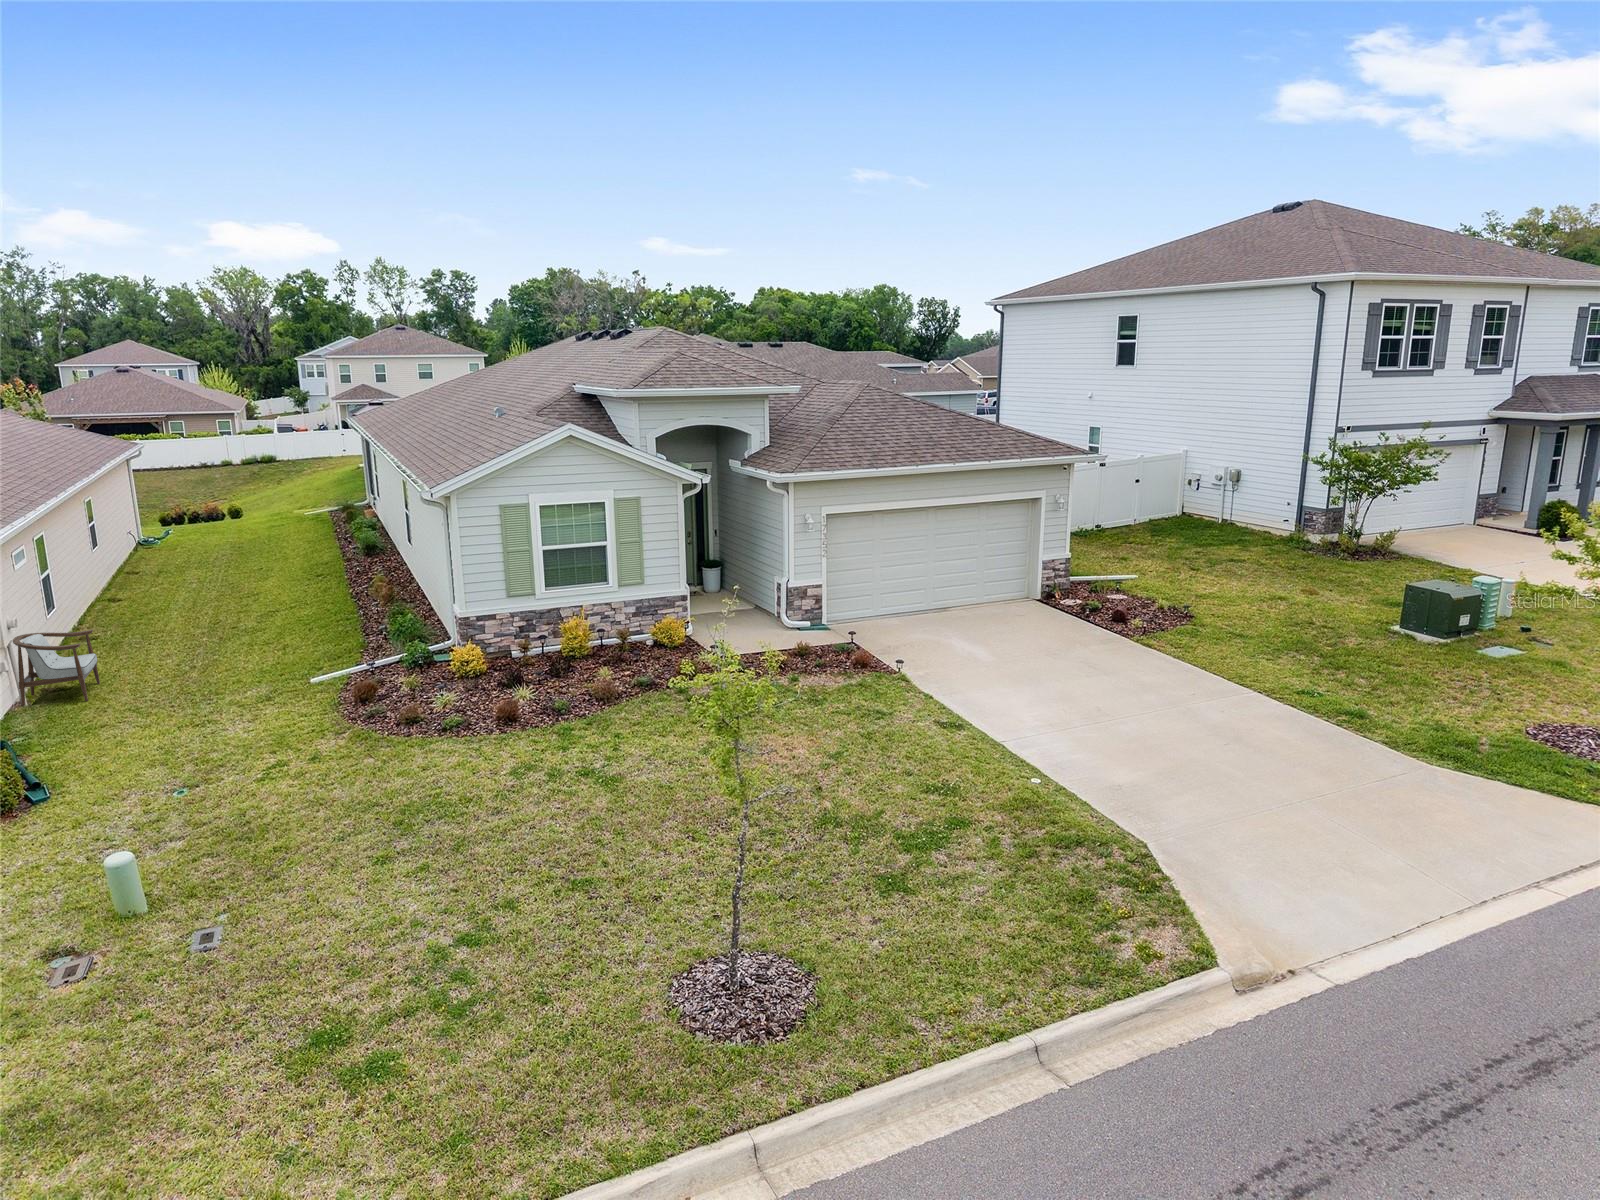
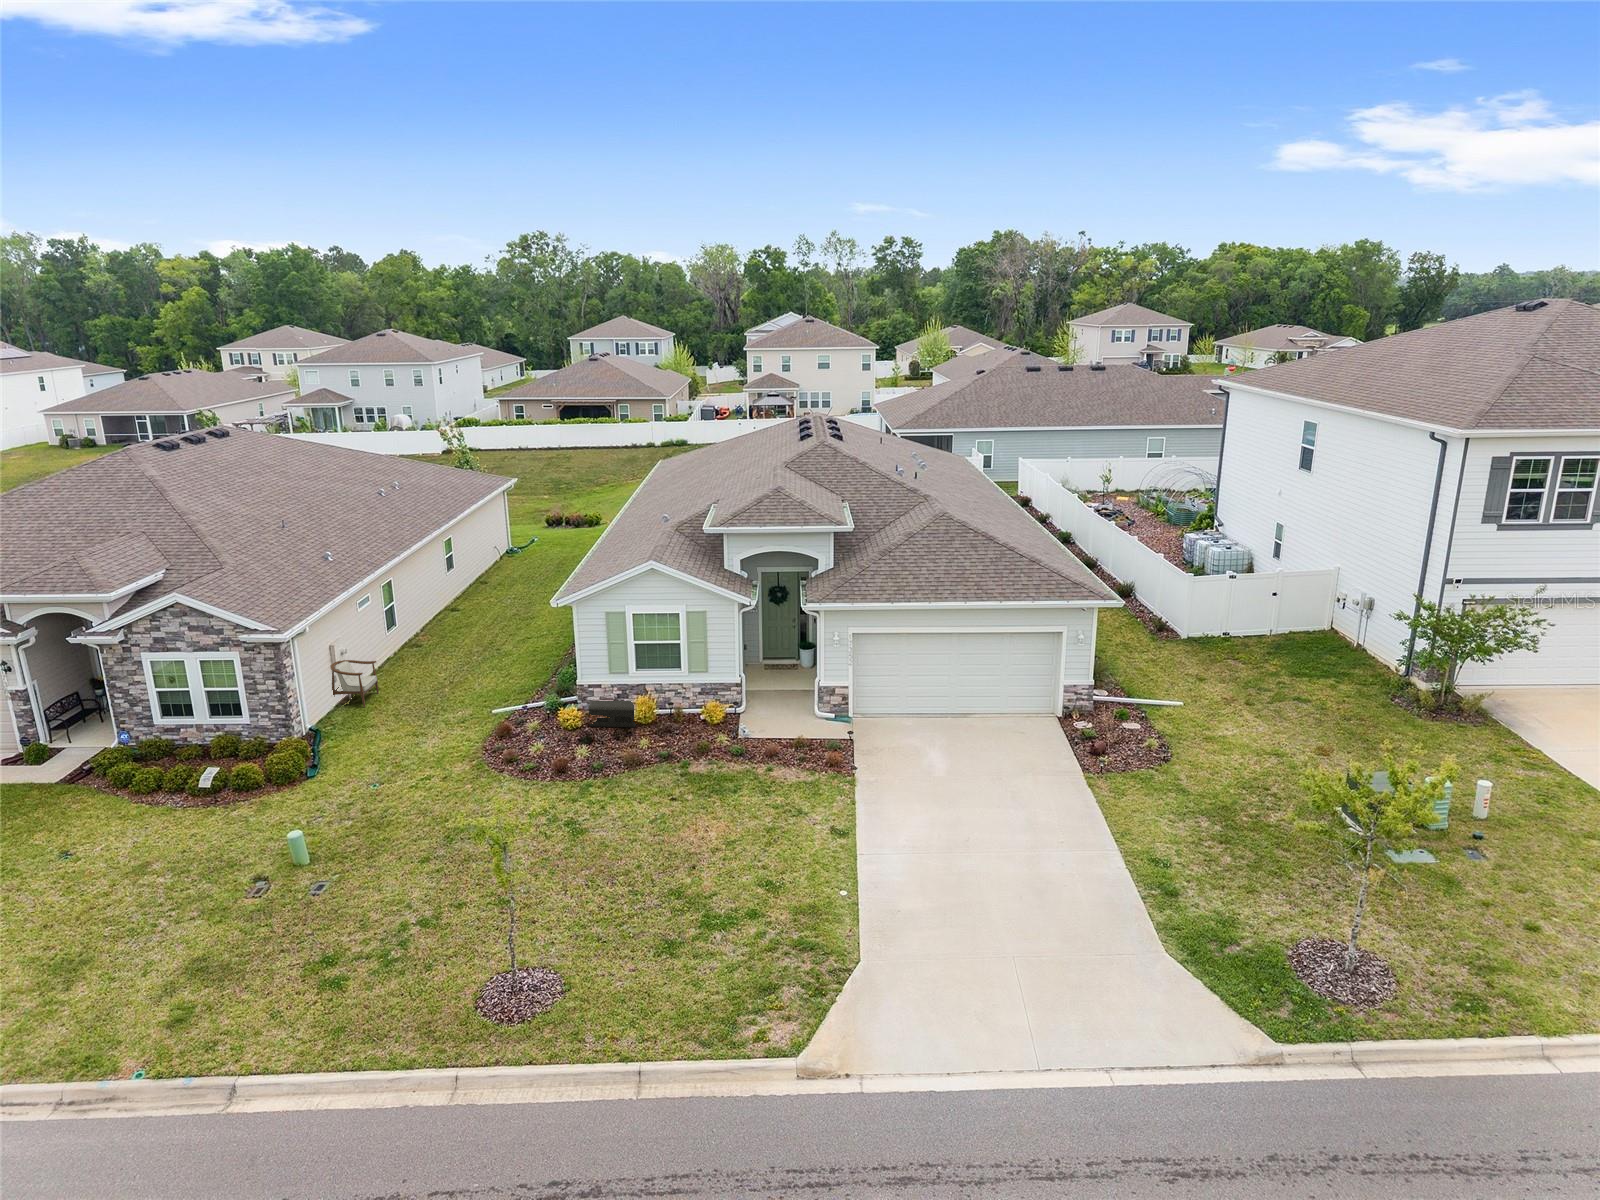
storage bench: none [487,632,558,674] -> present [588,701,636,728]

